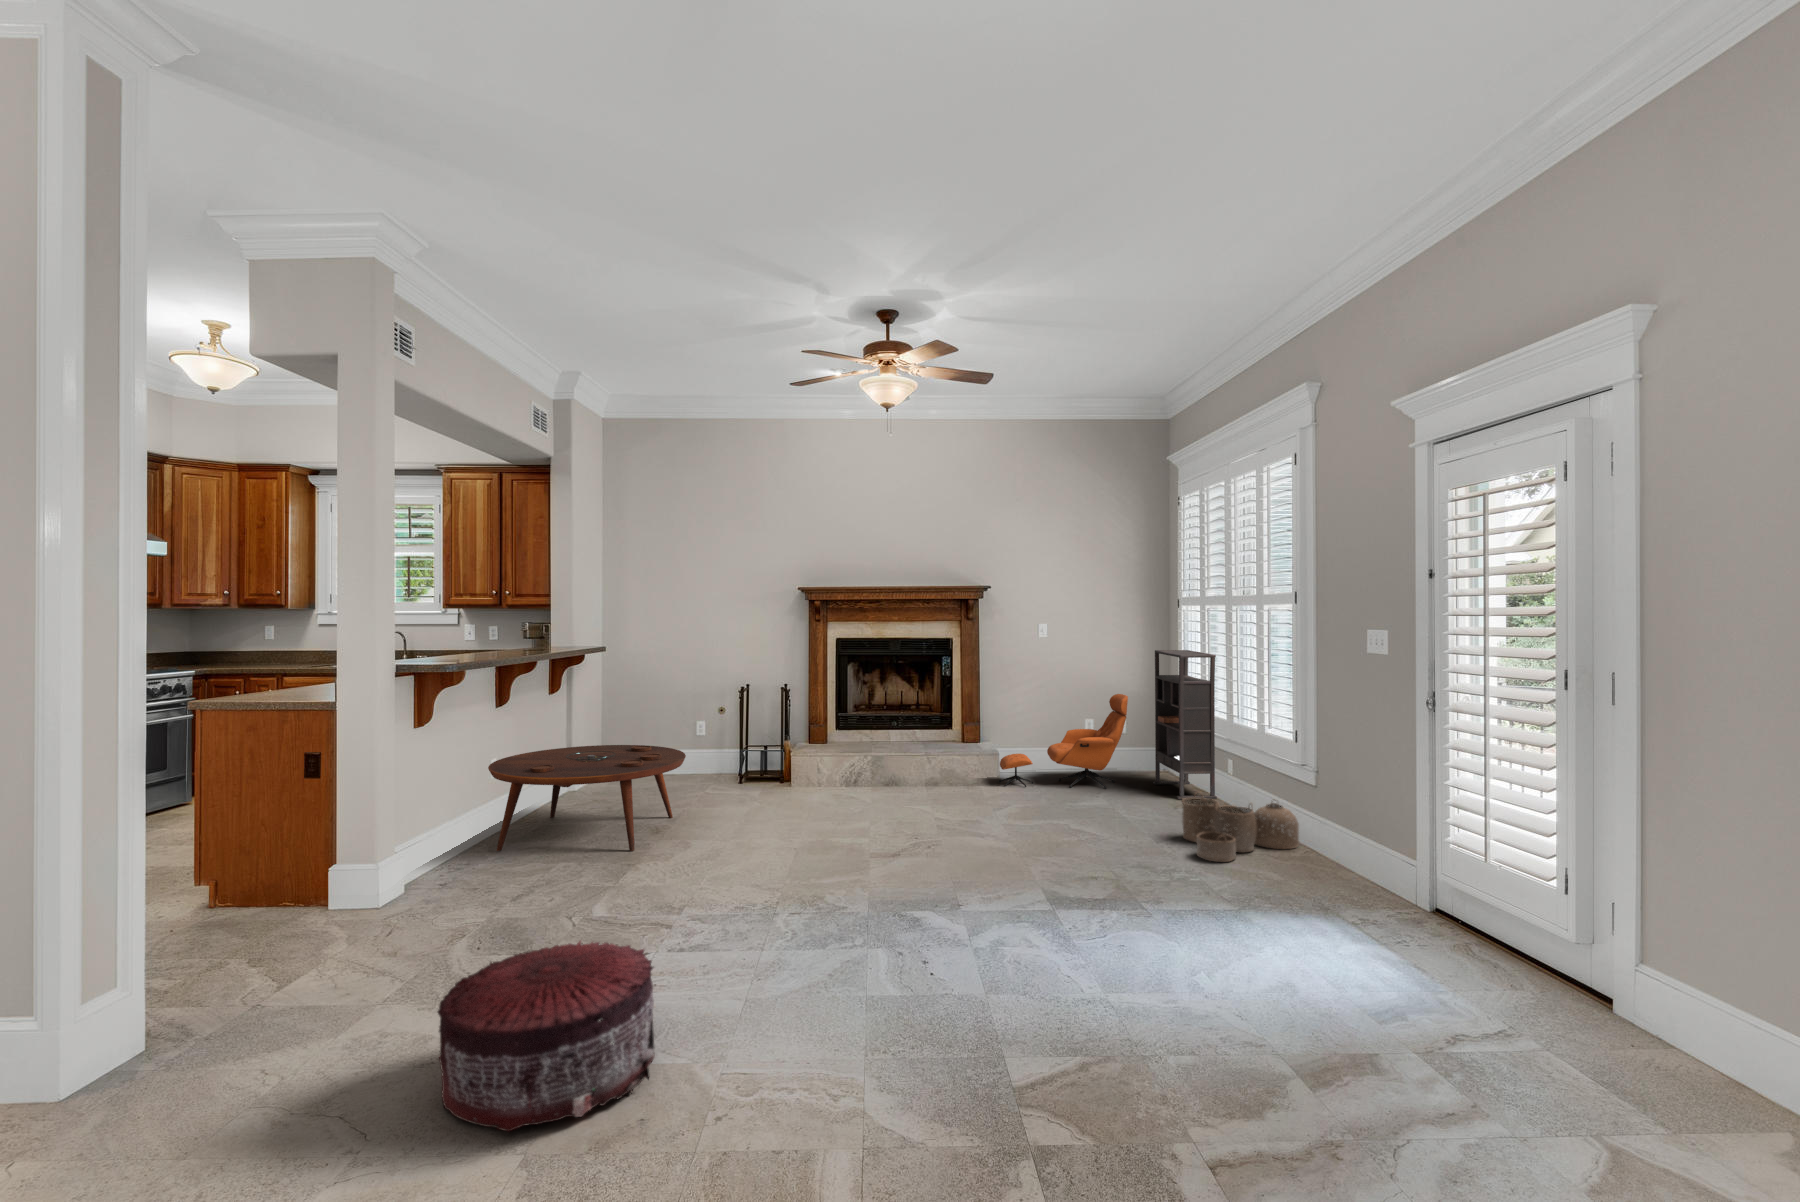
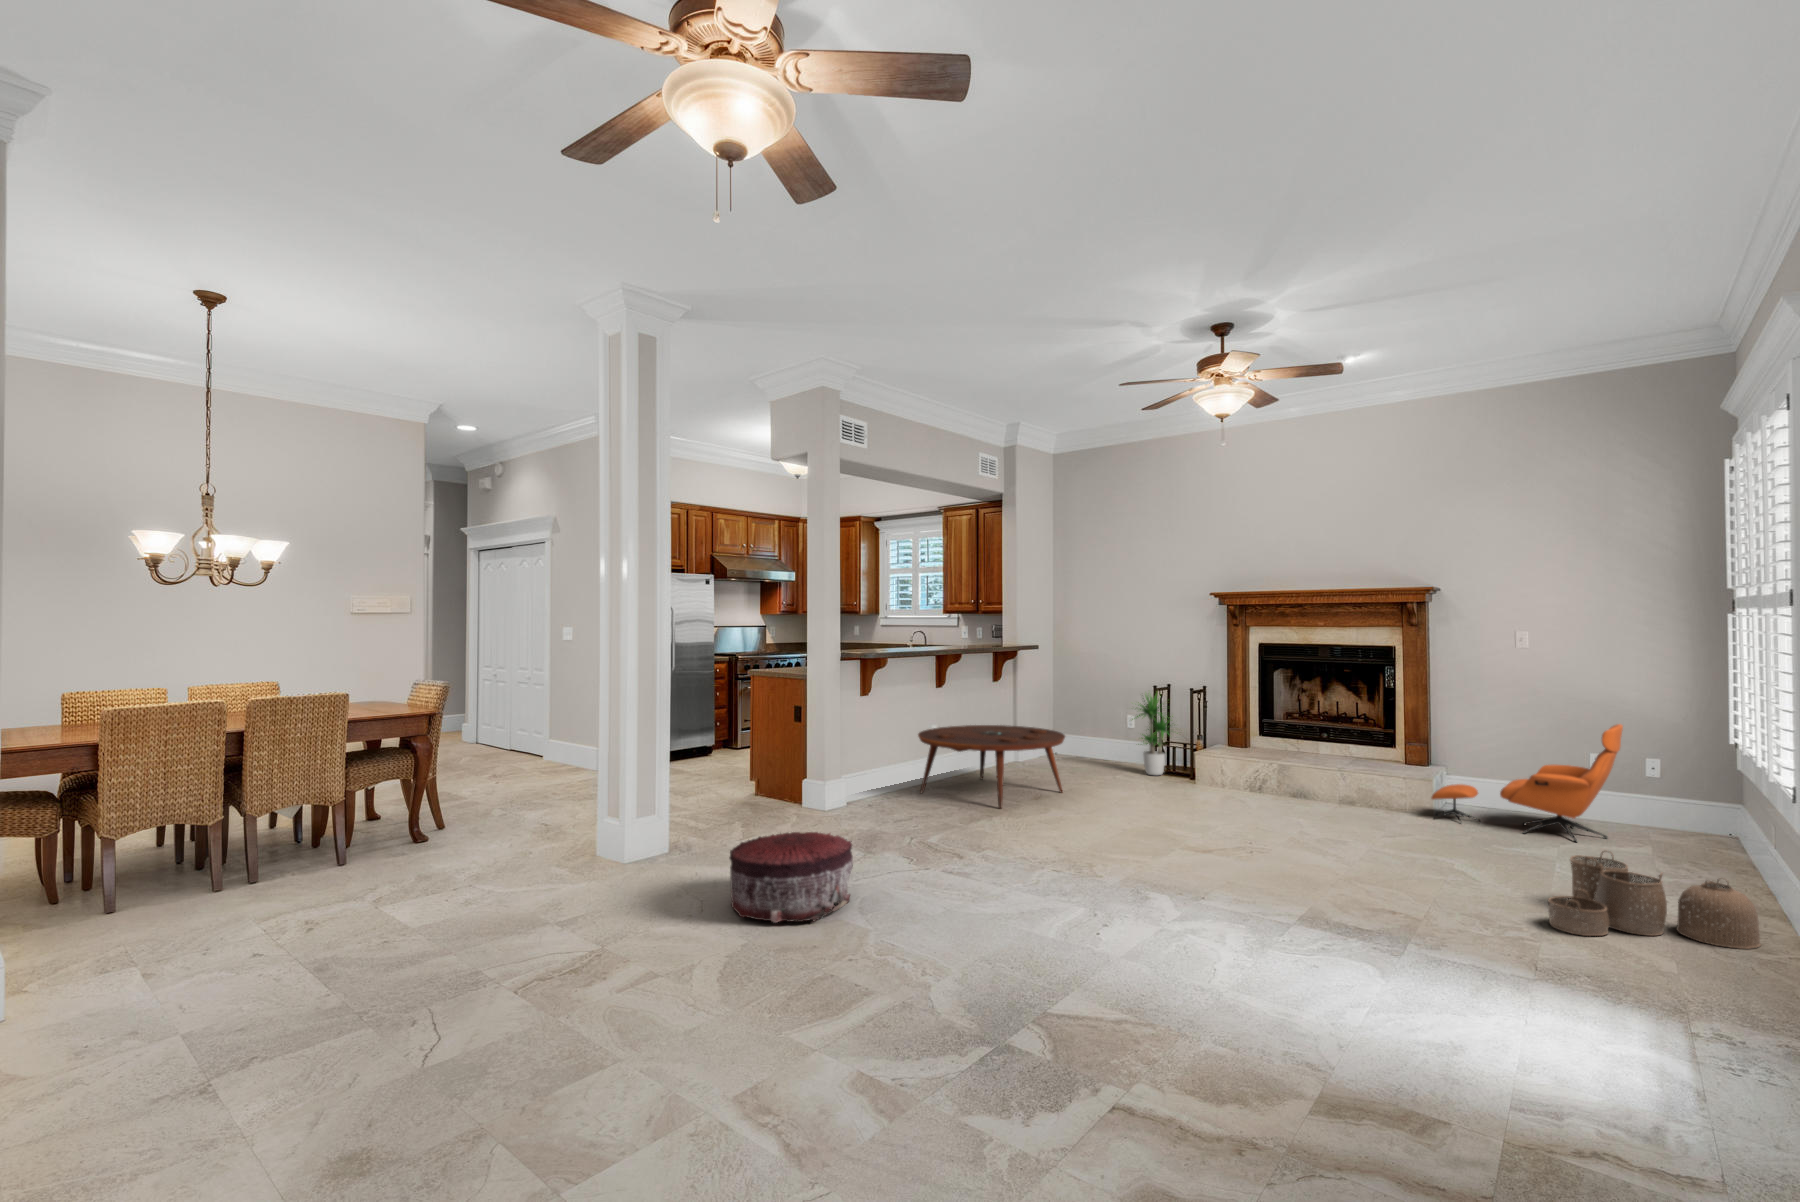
bookshelf: present [1153,650,1217,799] -> none [1670,669,1743,881]
potted plant: none [703,690,764,782] -> present [1132,694,1178,775]

